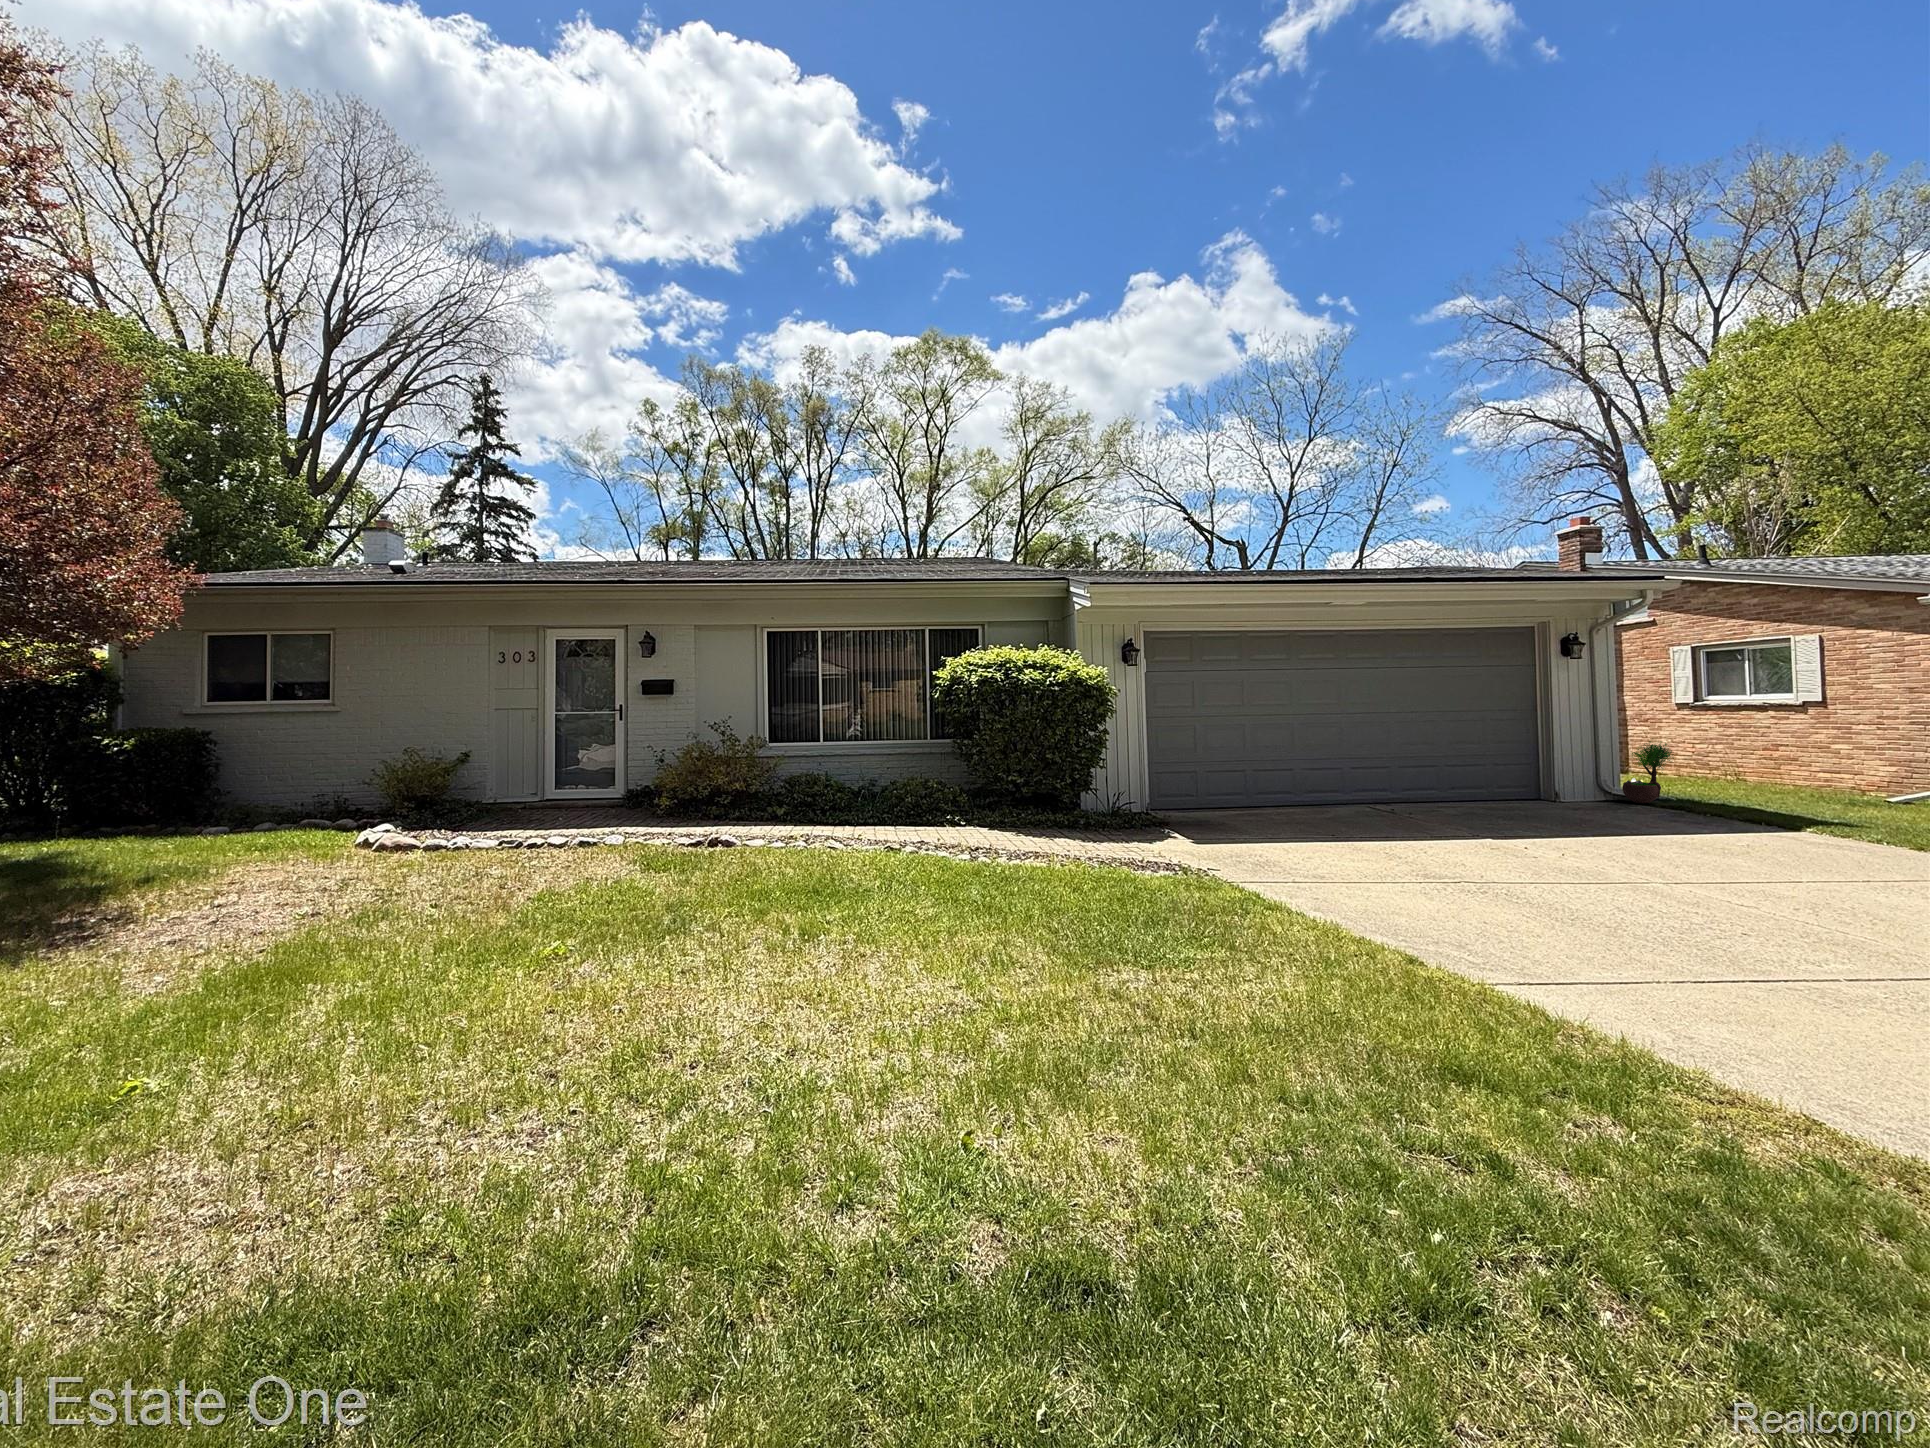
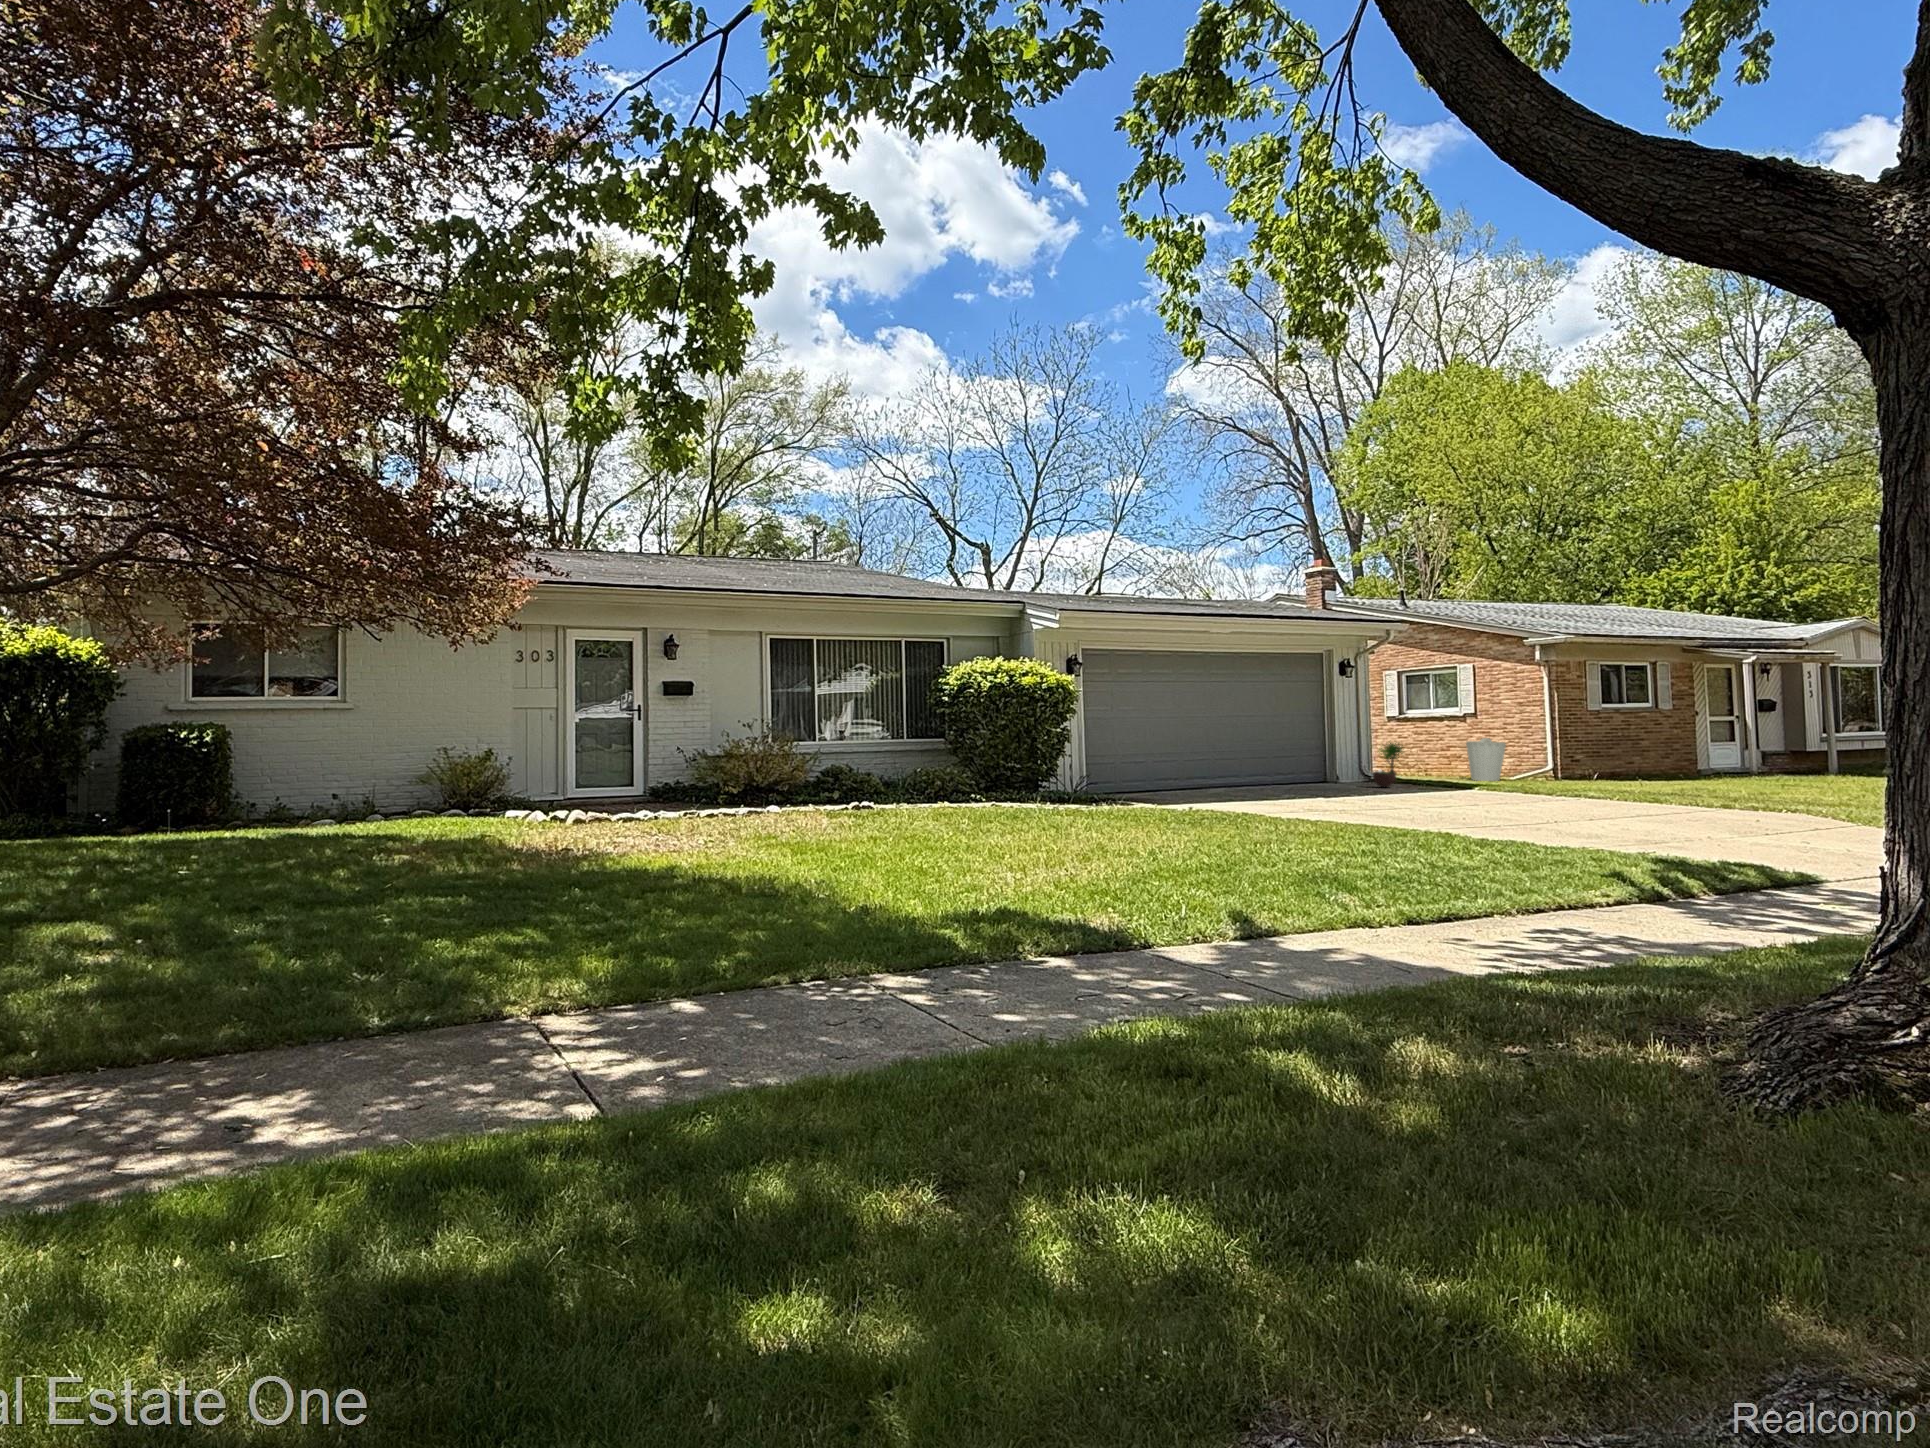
trash can: none [1800,735,1874,795] -> present [1466,738,1506,781]

